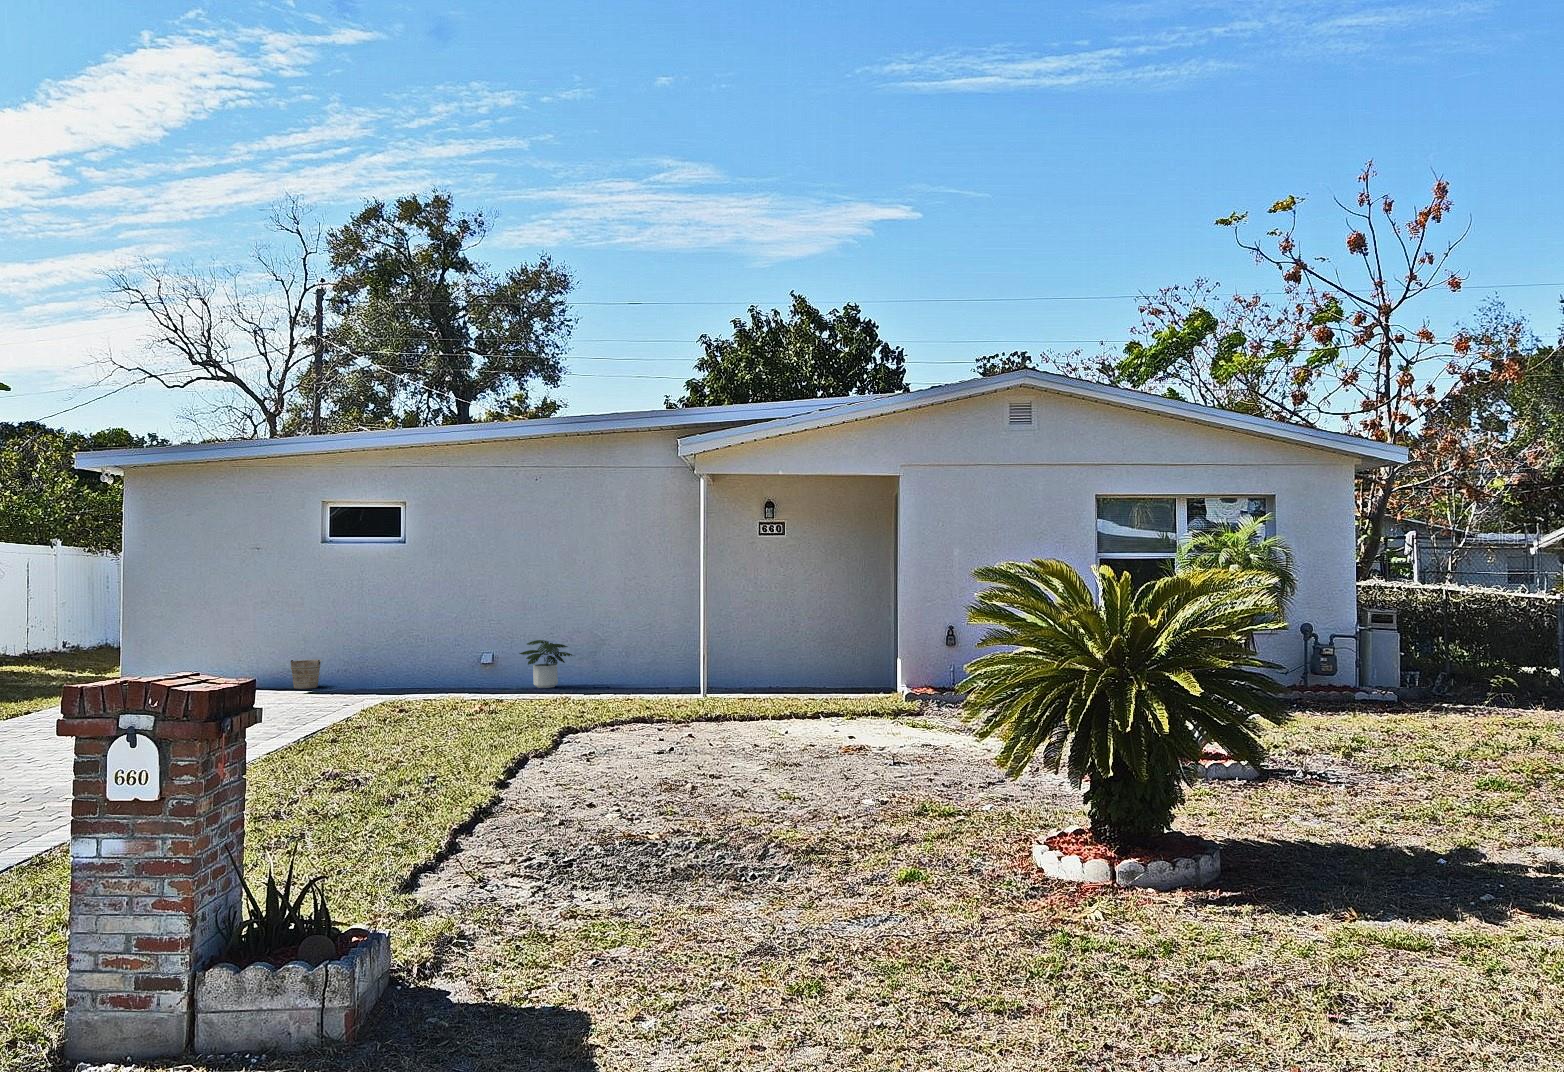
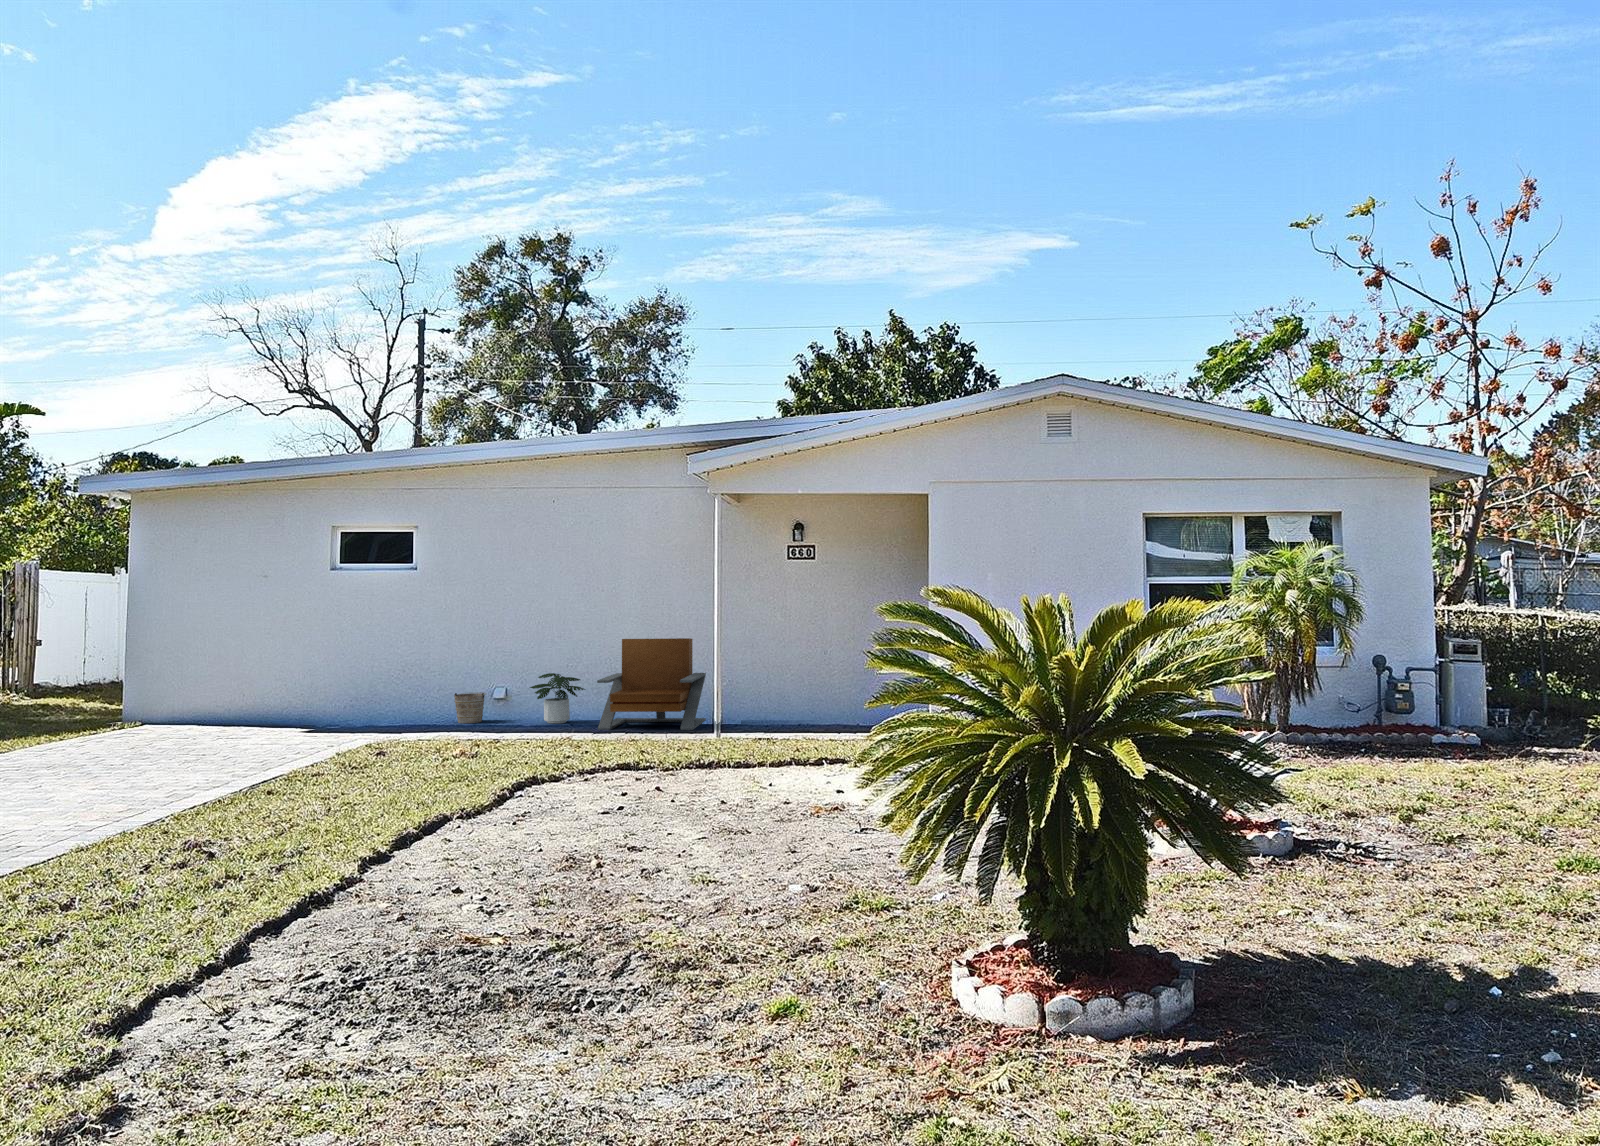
lounge chair: none [590,607,688,693] -> present [597,638,706,730]
bucket: present [291,659,322,689] -> present [454,692,486,723]

